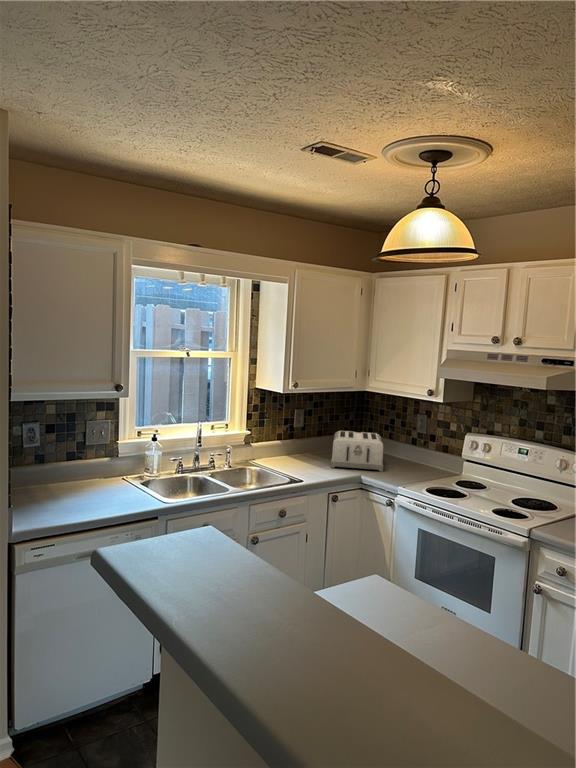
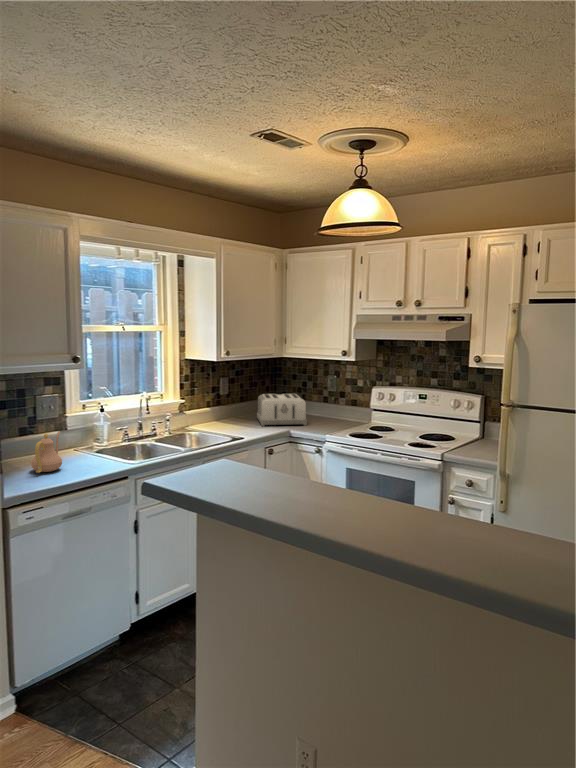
teapot: none [63,461,100,504] -> present [31,431,62,473]

